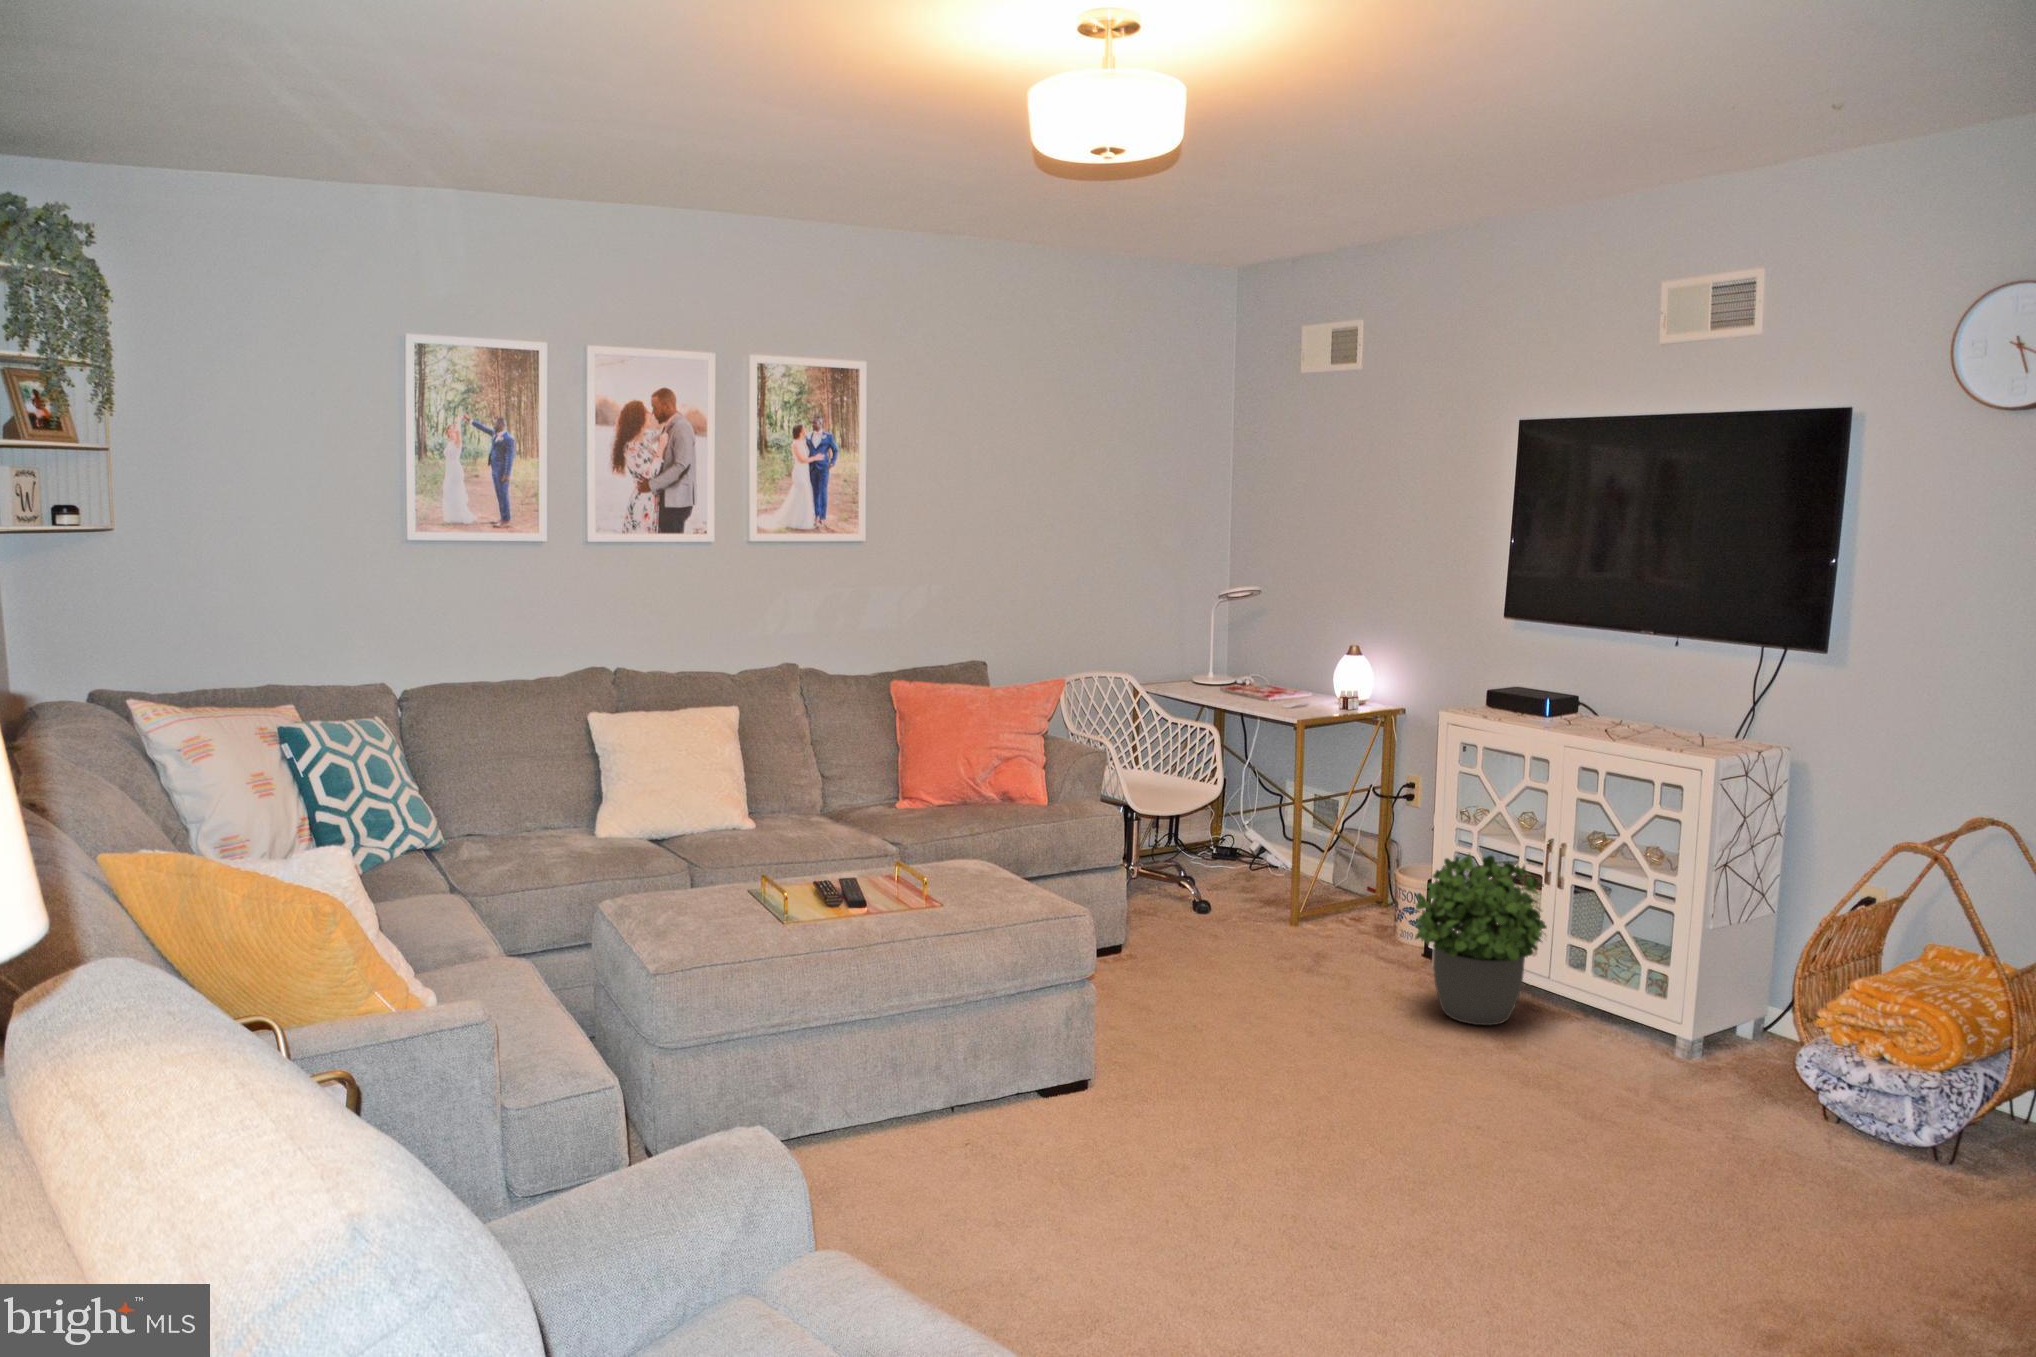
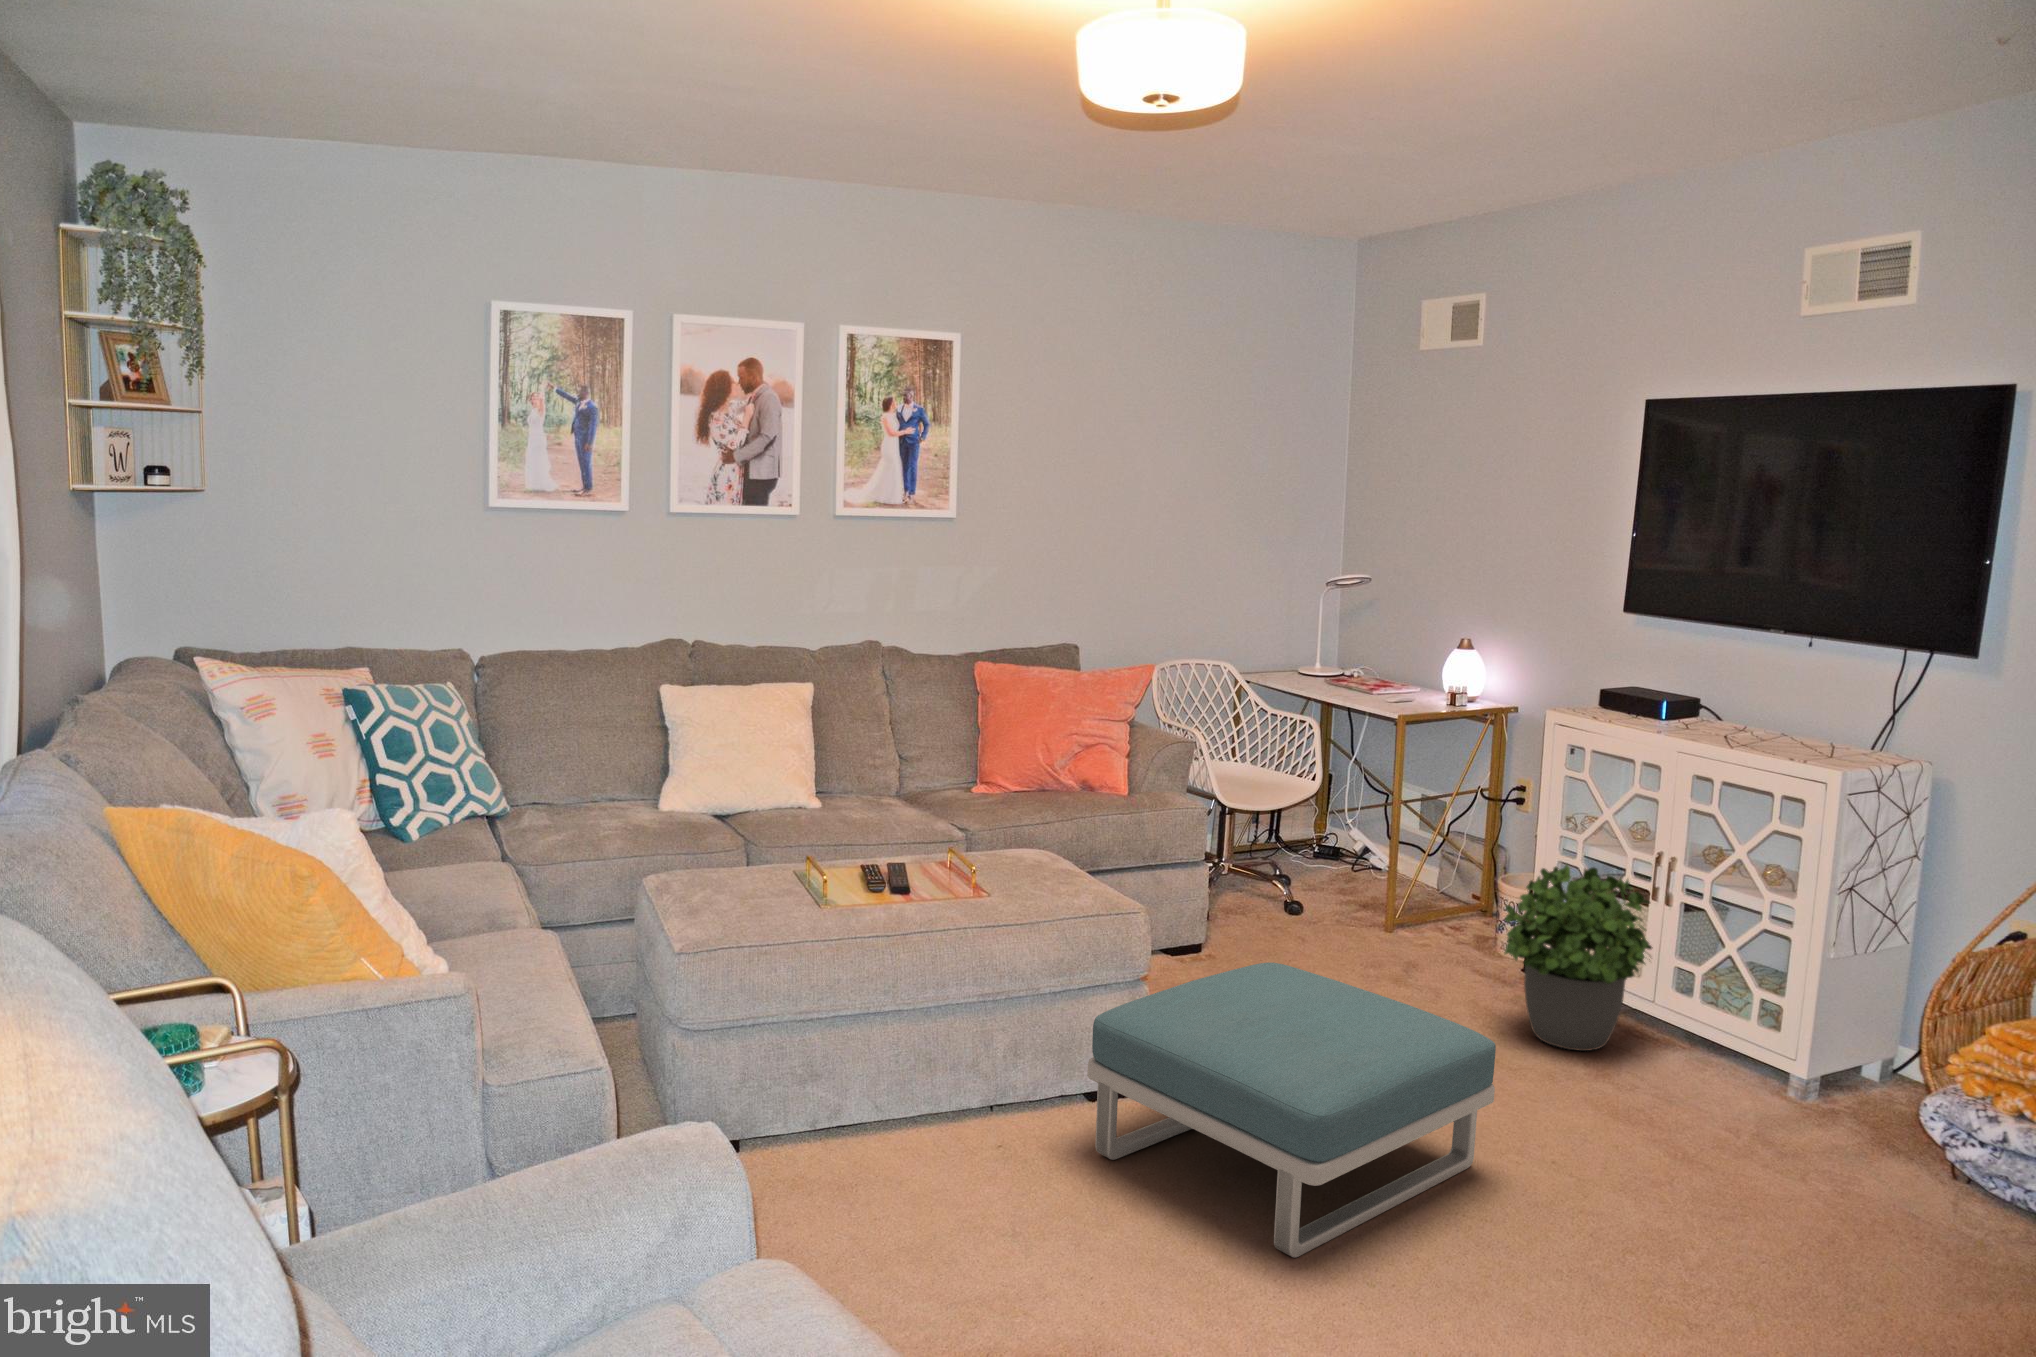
footstool: none [1053,957,1428,1229] -> present [1087,962,1496,1258]

